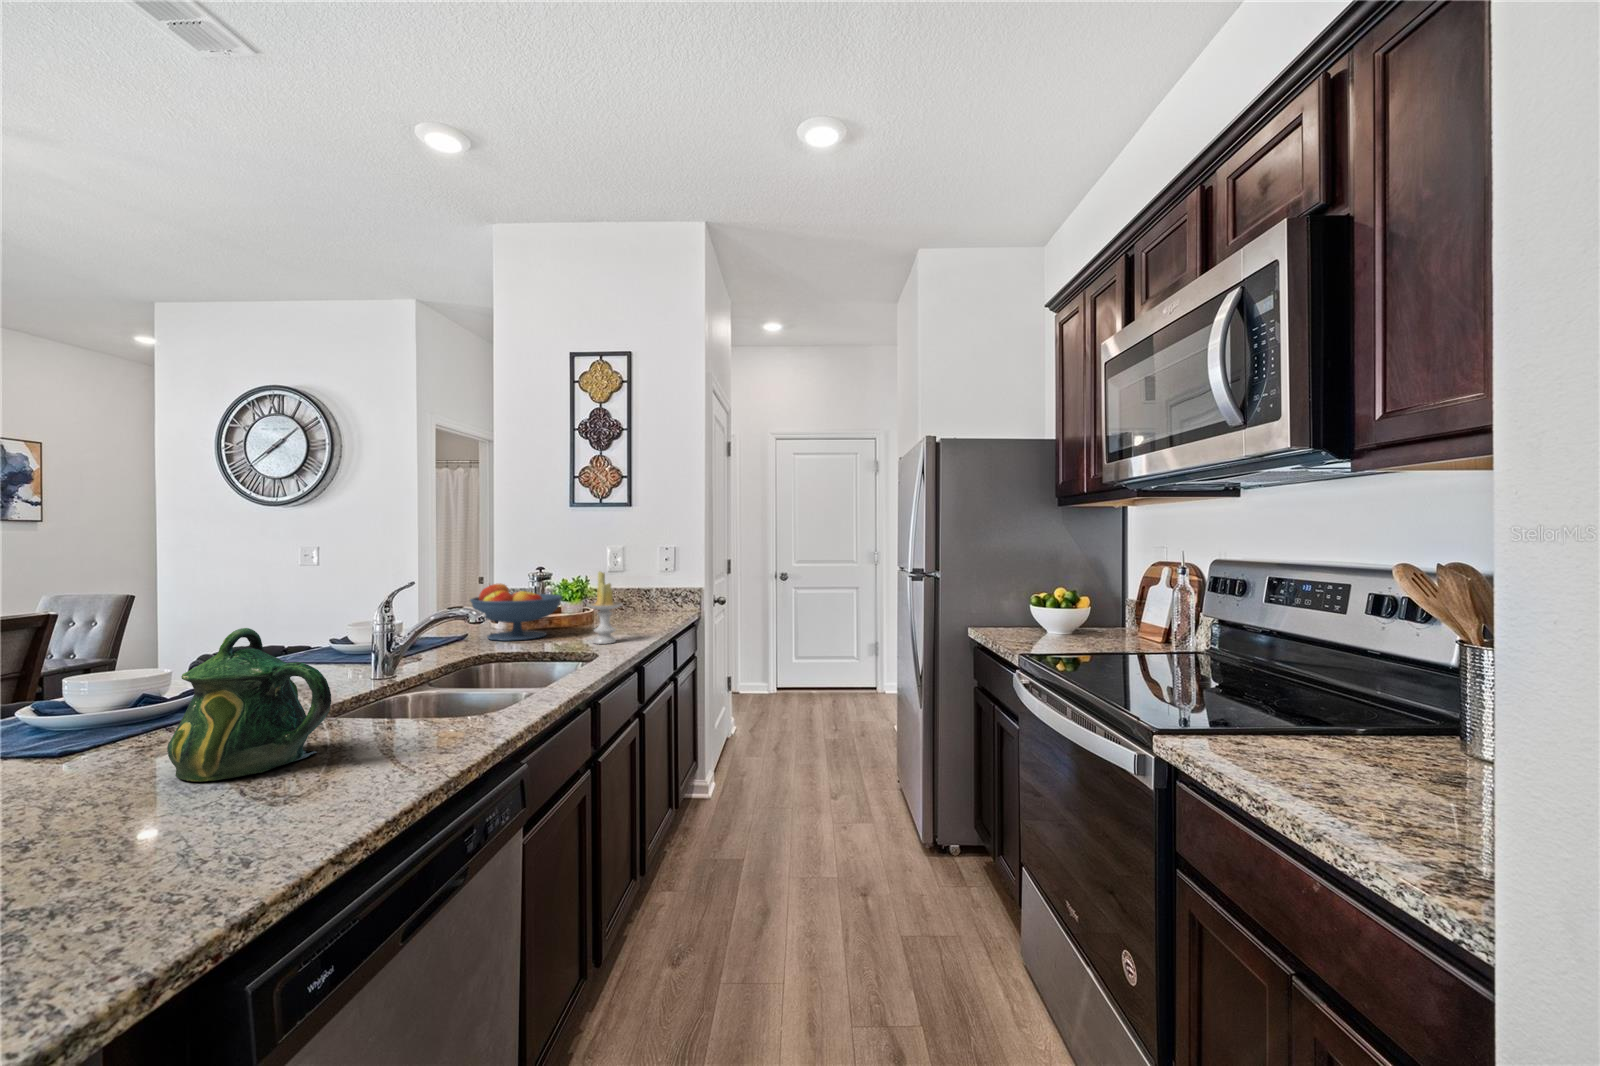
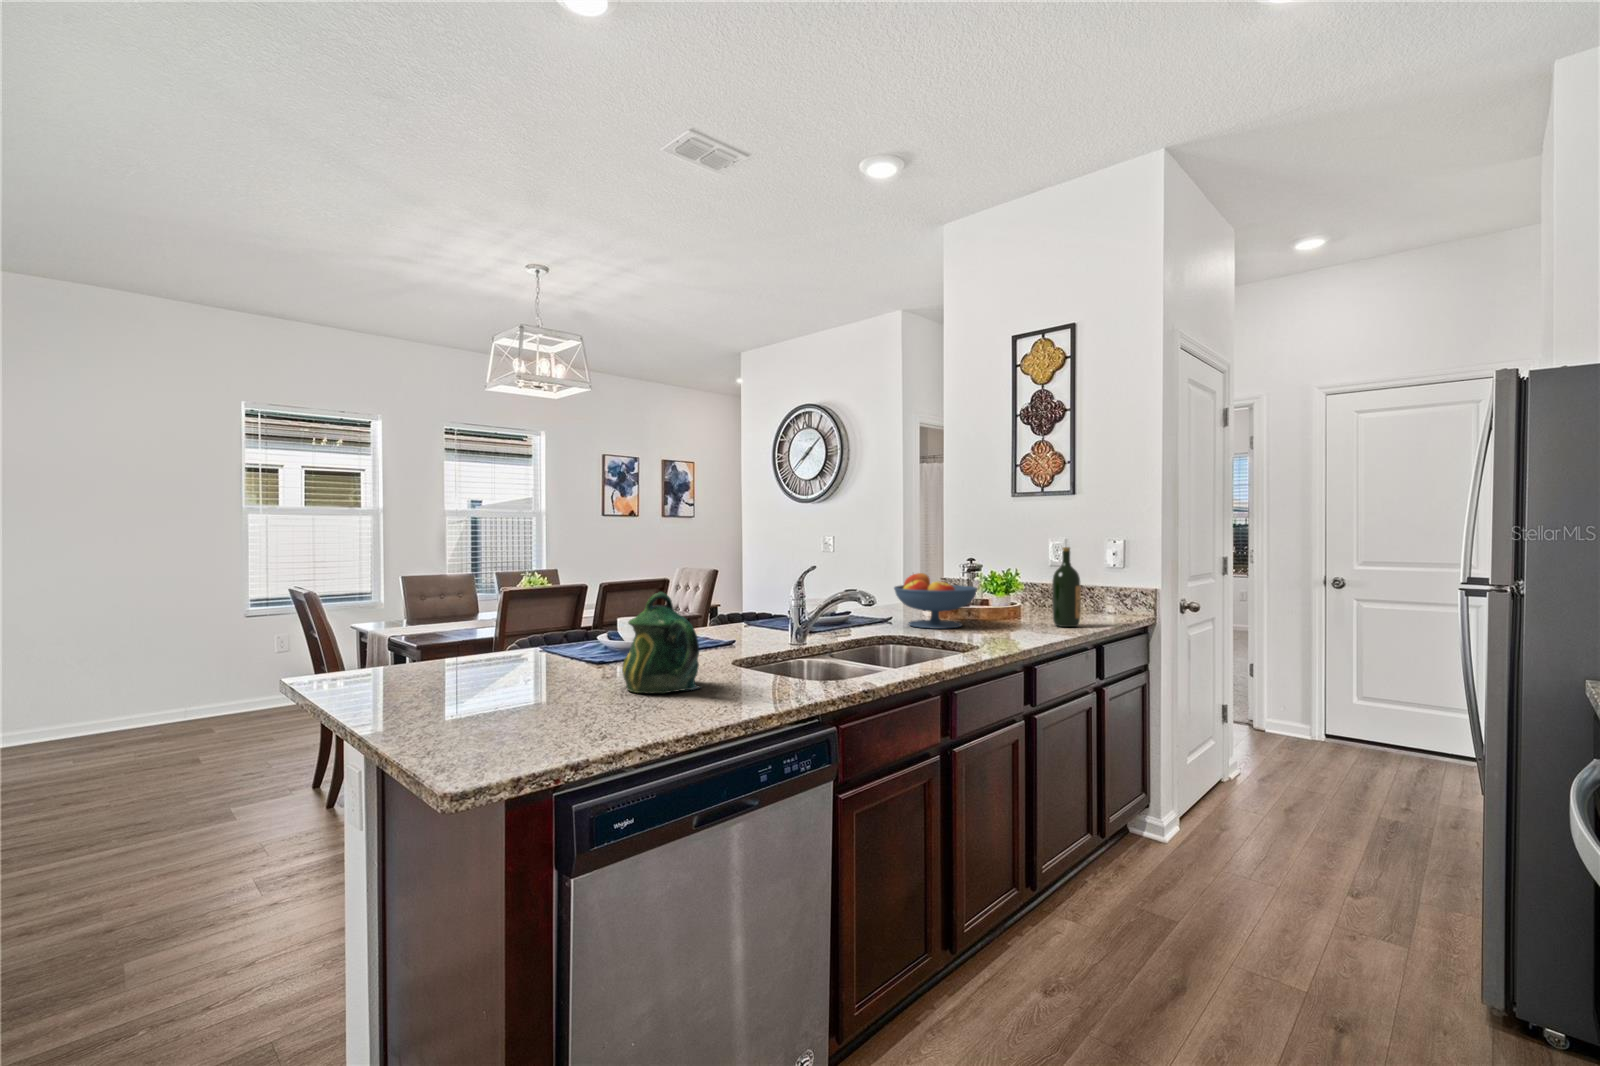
wine bottle: none [628,554,653,626] -> present [1052,547,1081,627]
candle: present [587,571,623,644] -> none [986,564,1025,640]

